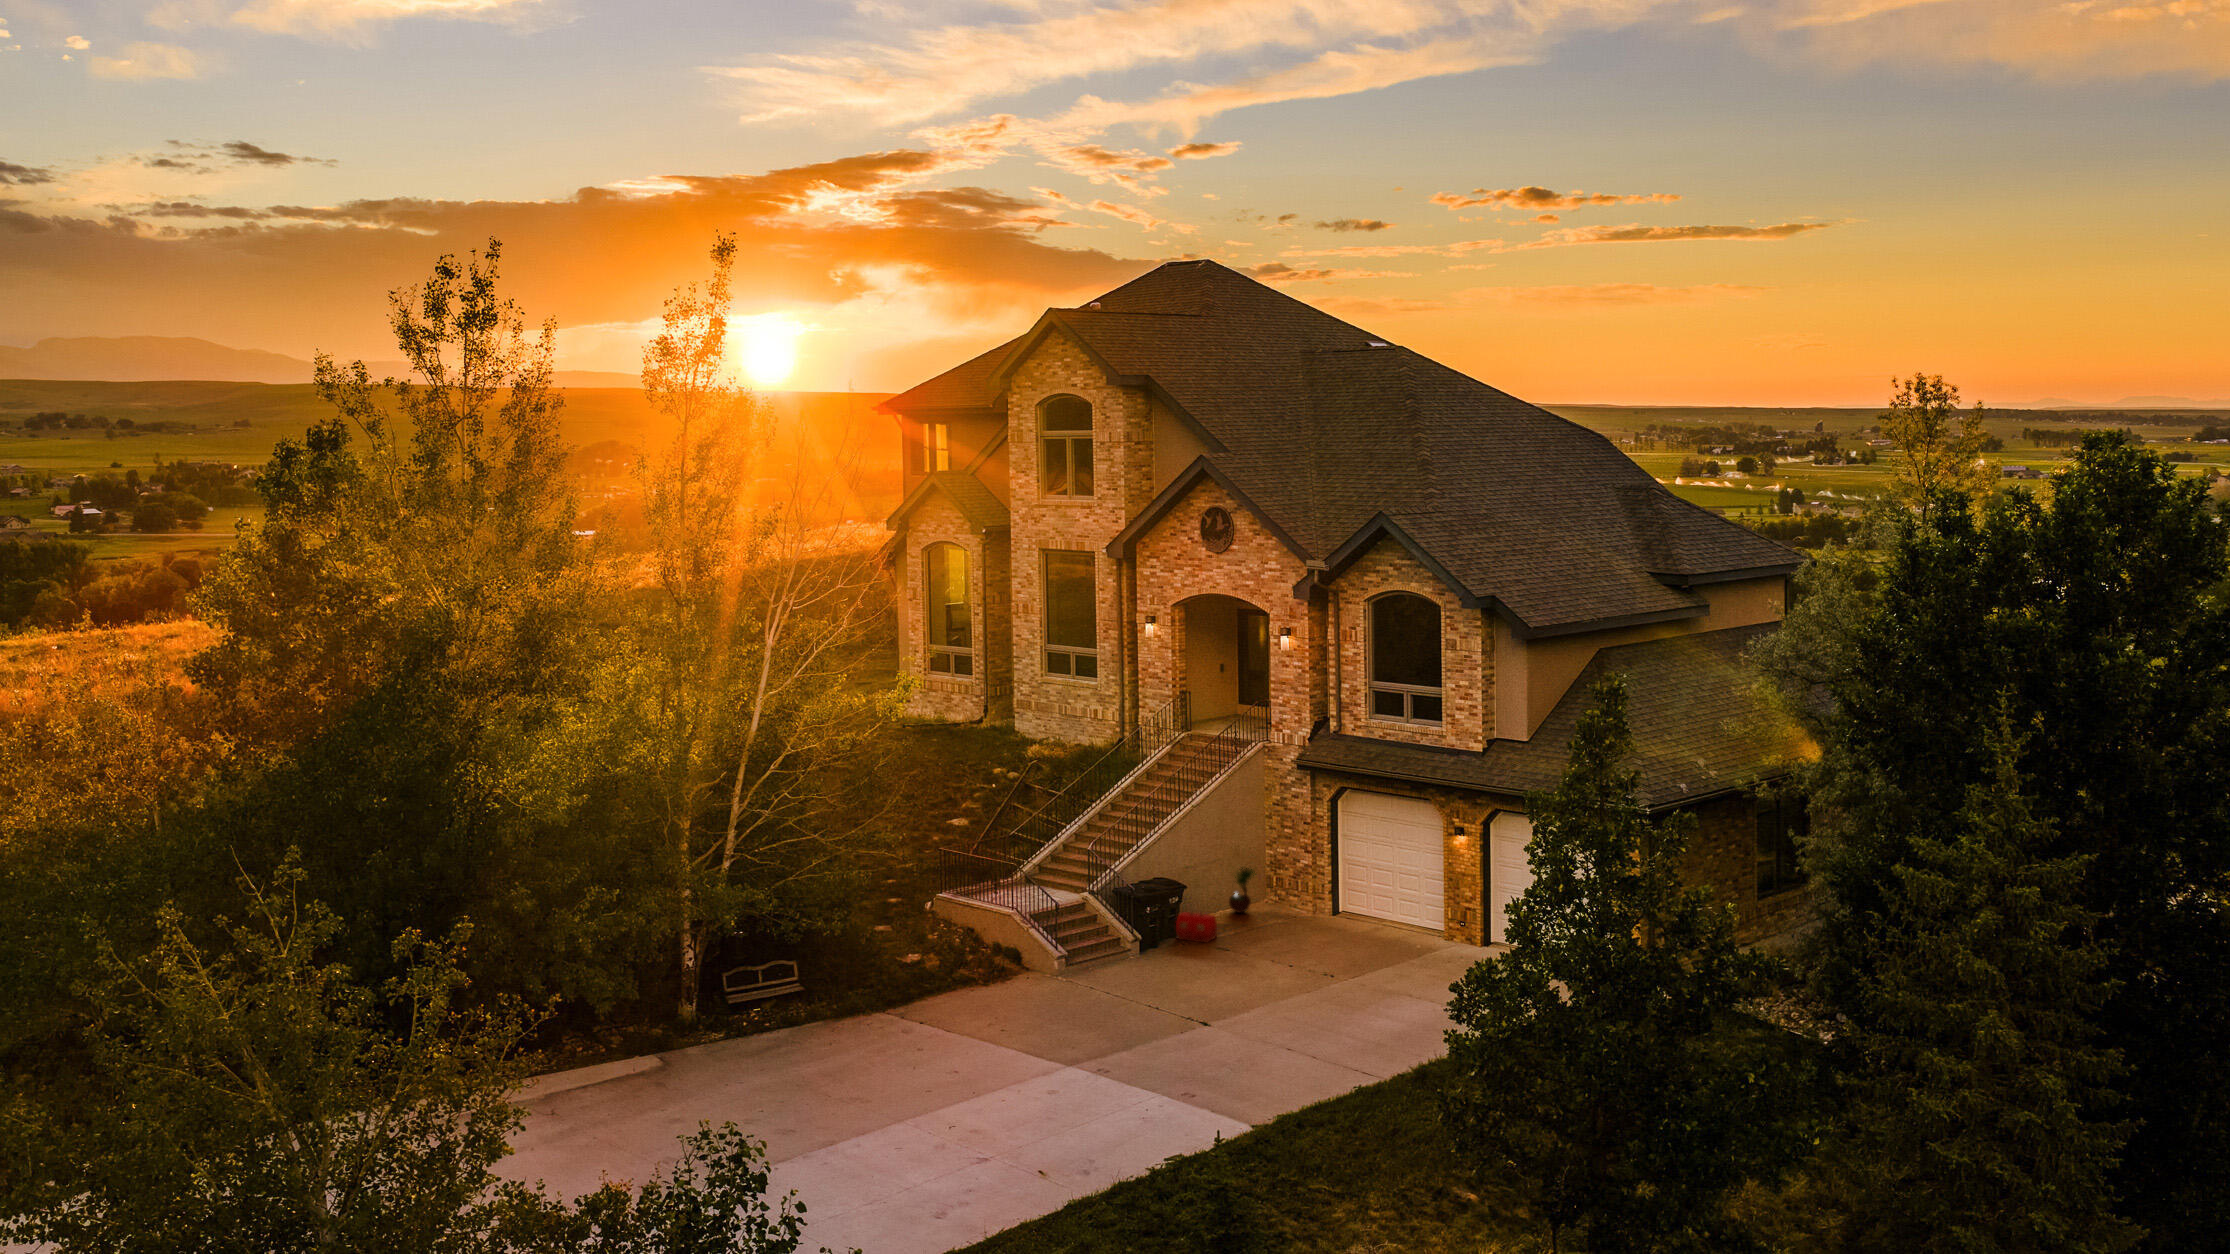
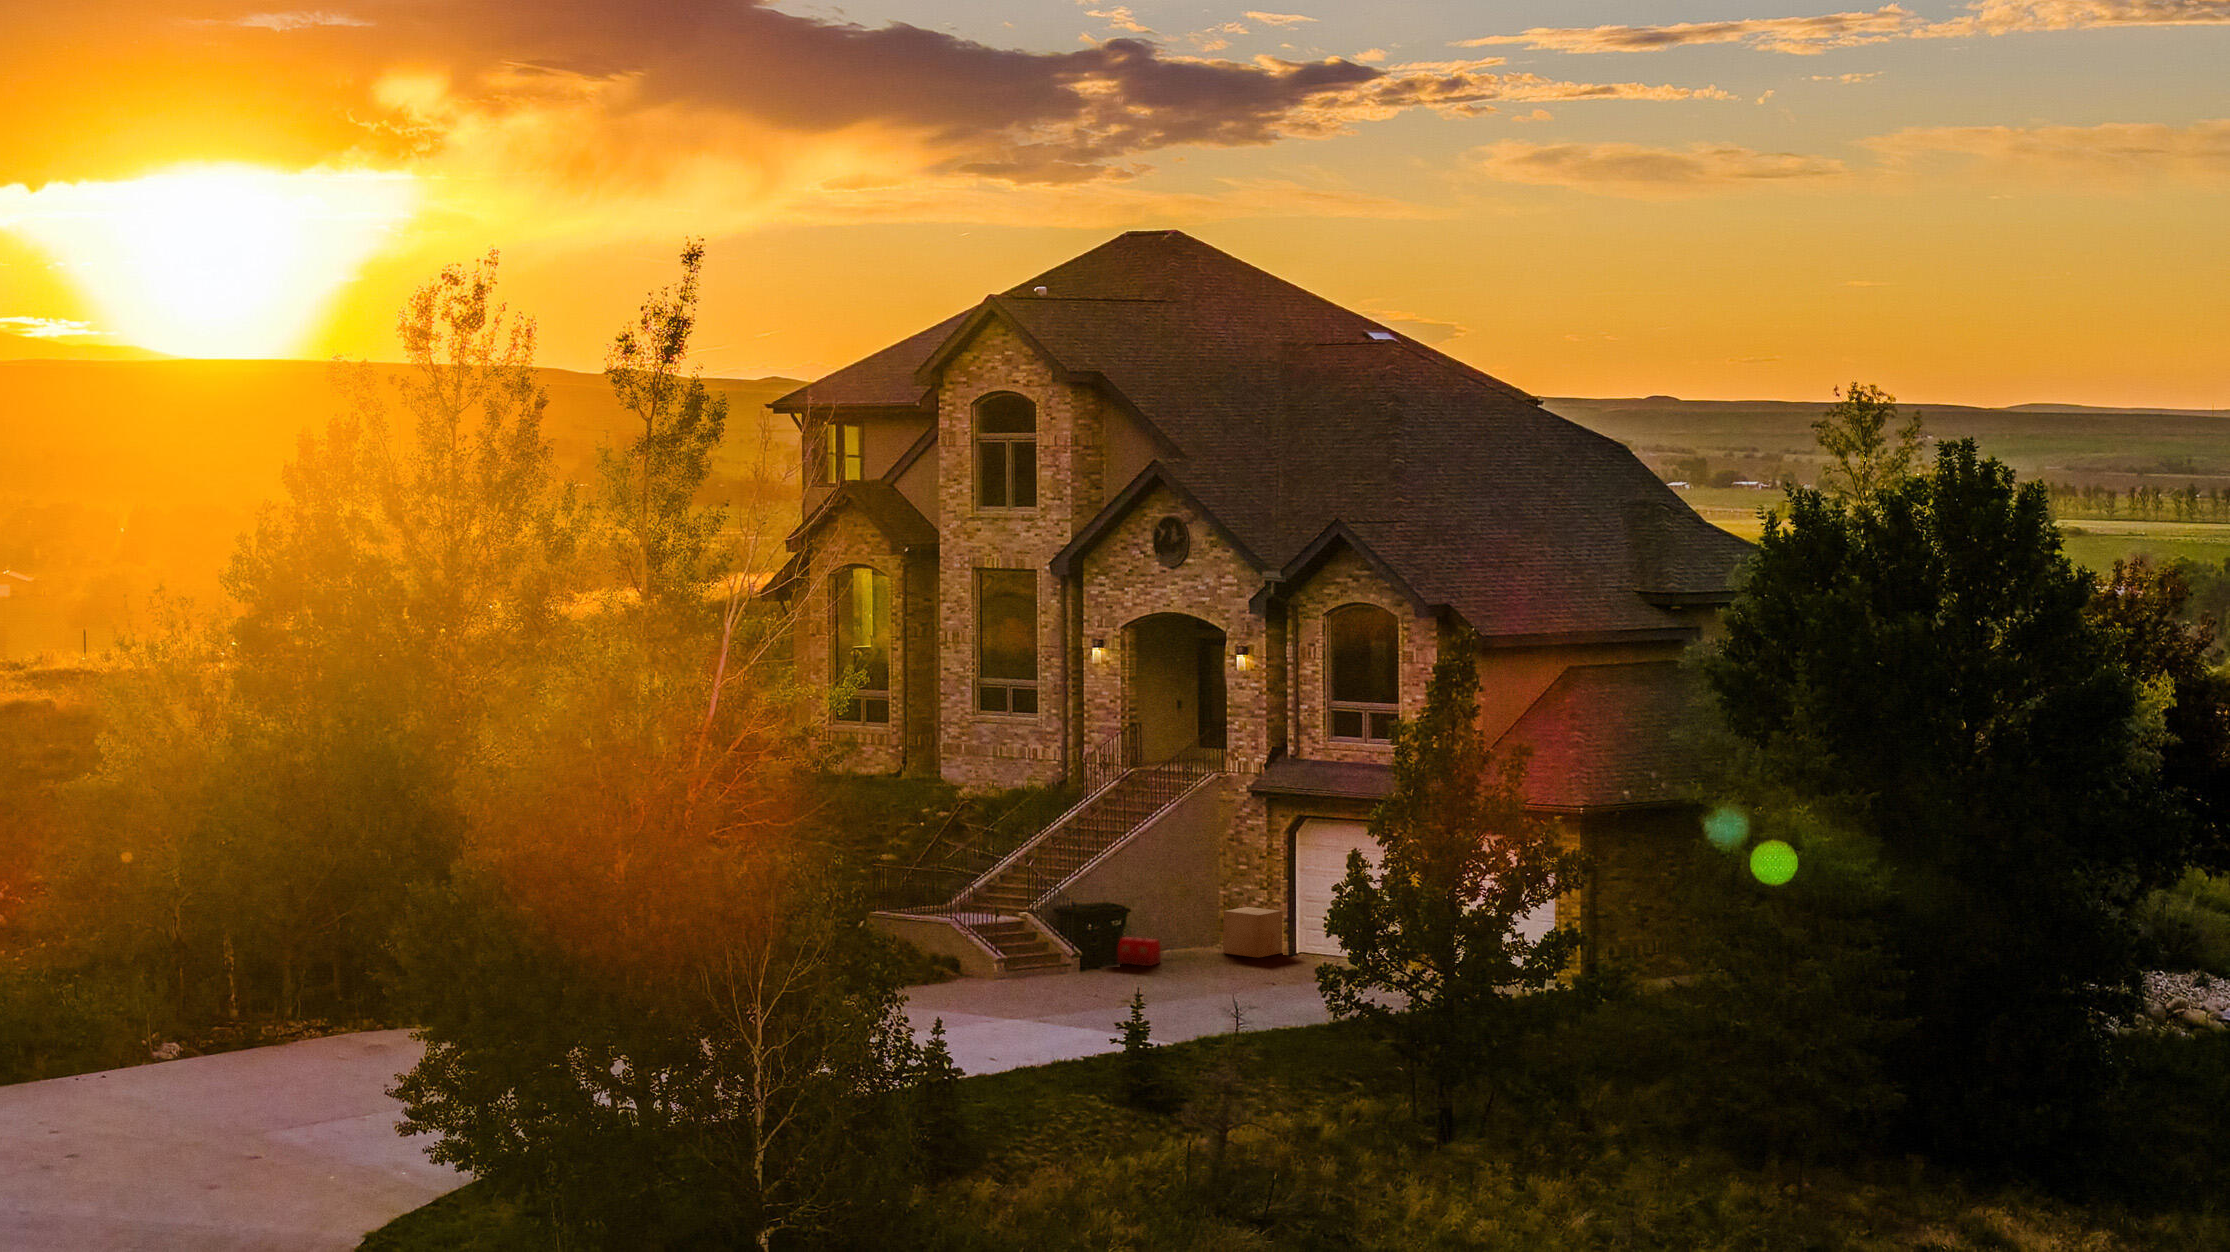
potted tree: present [1229,867,1256,913] -> none [1176,895,1208,949]
cardboard box: none [1273,870,1327,923] -> present [1223,907,1282,958]

